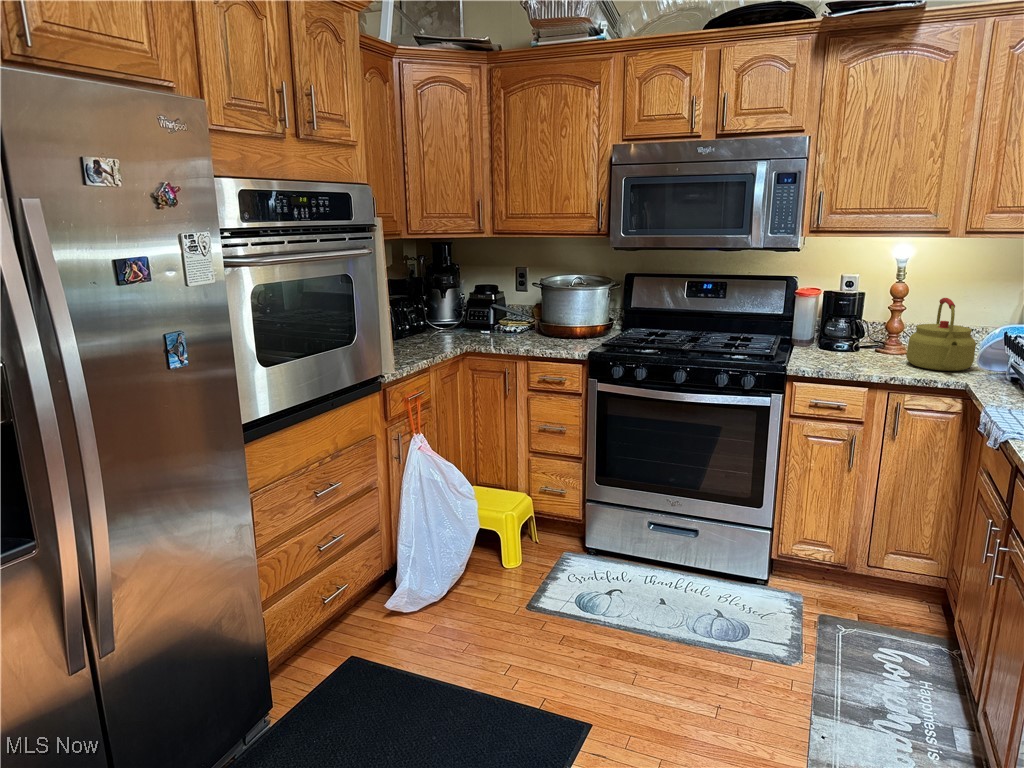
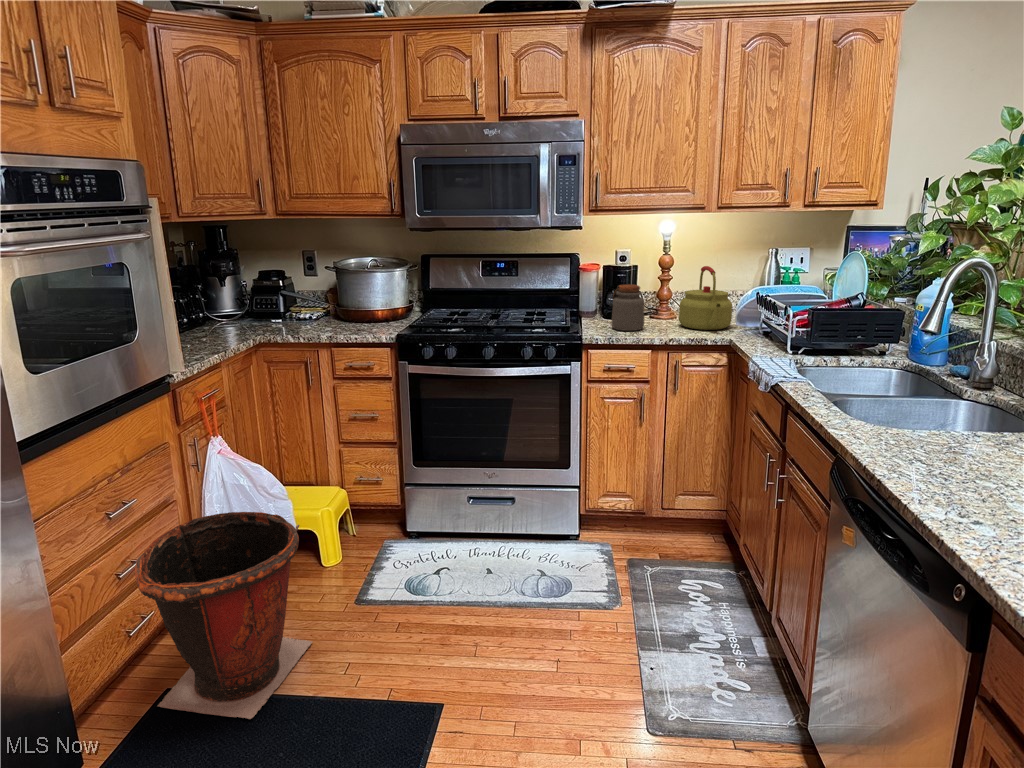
jar: none [824,314,864,365] -> present [611,284,644,331]
trash can: none [337,499,482,695] -> present [135,511,312,719]

